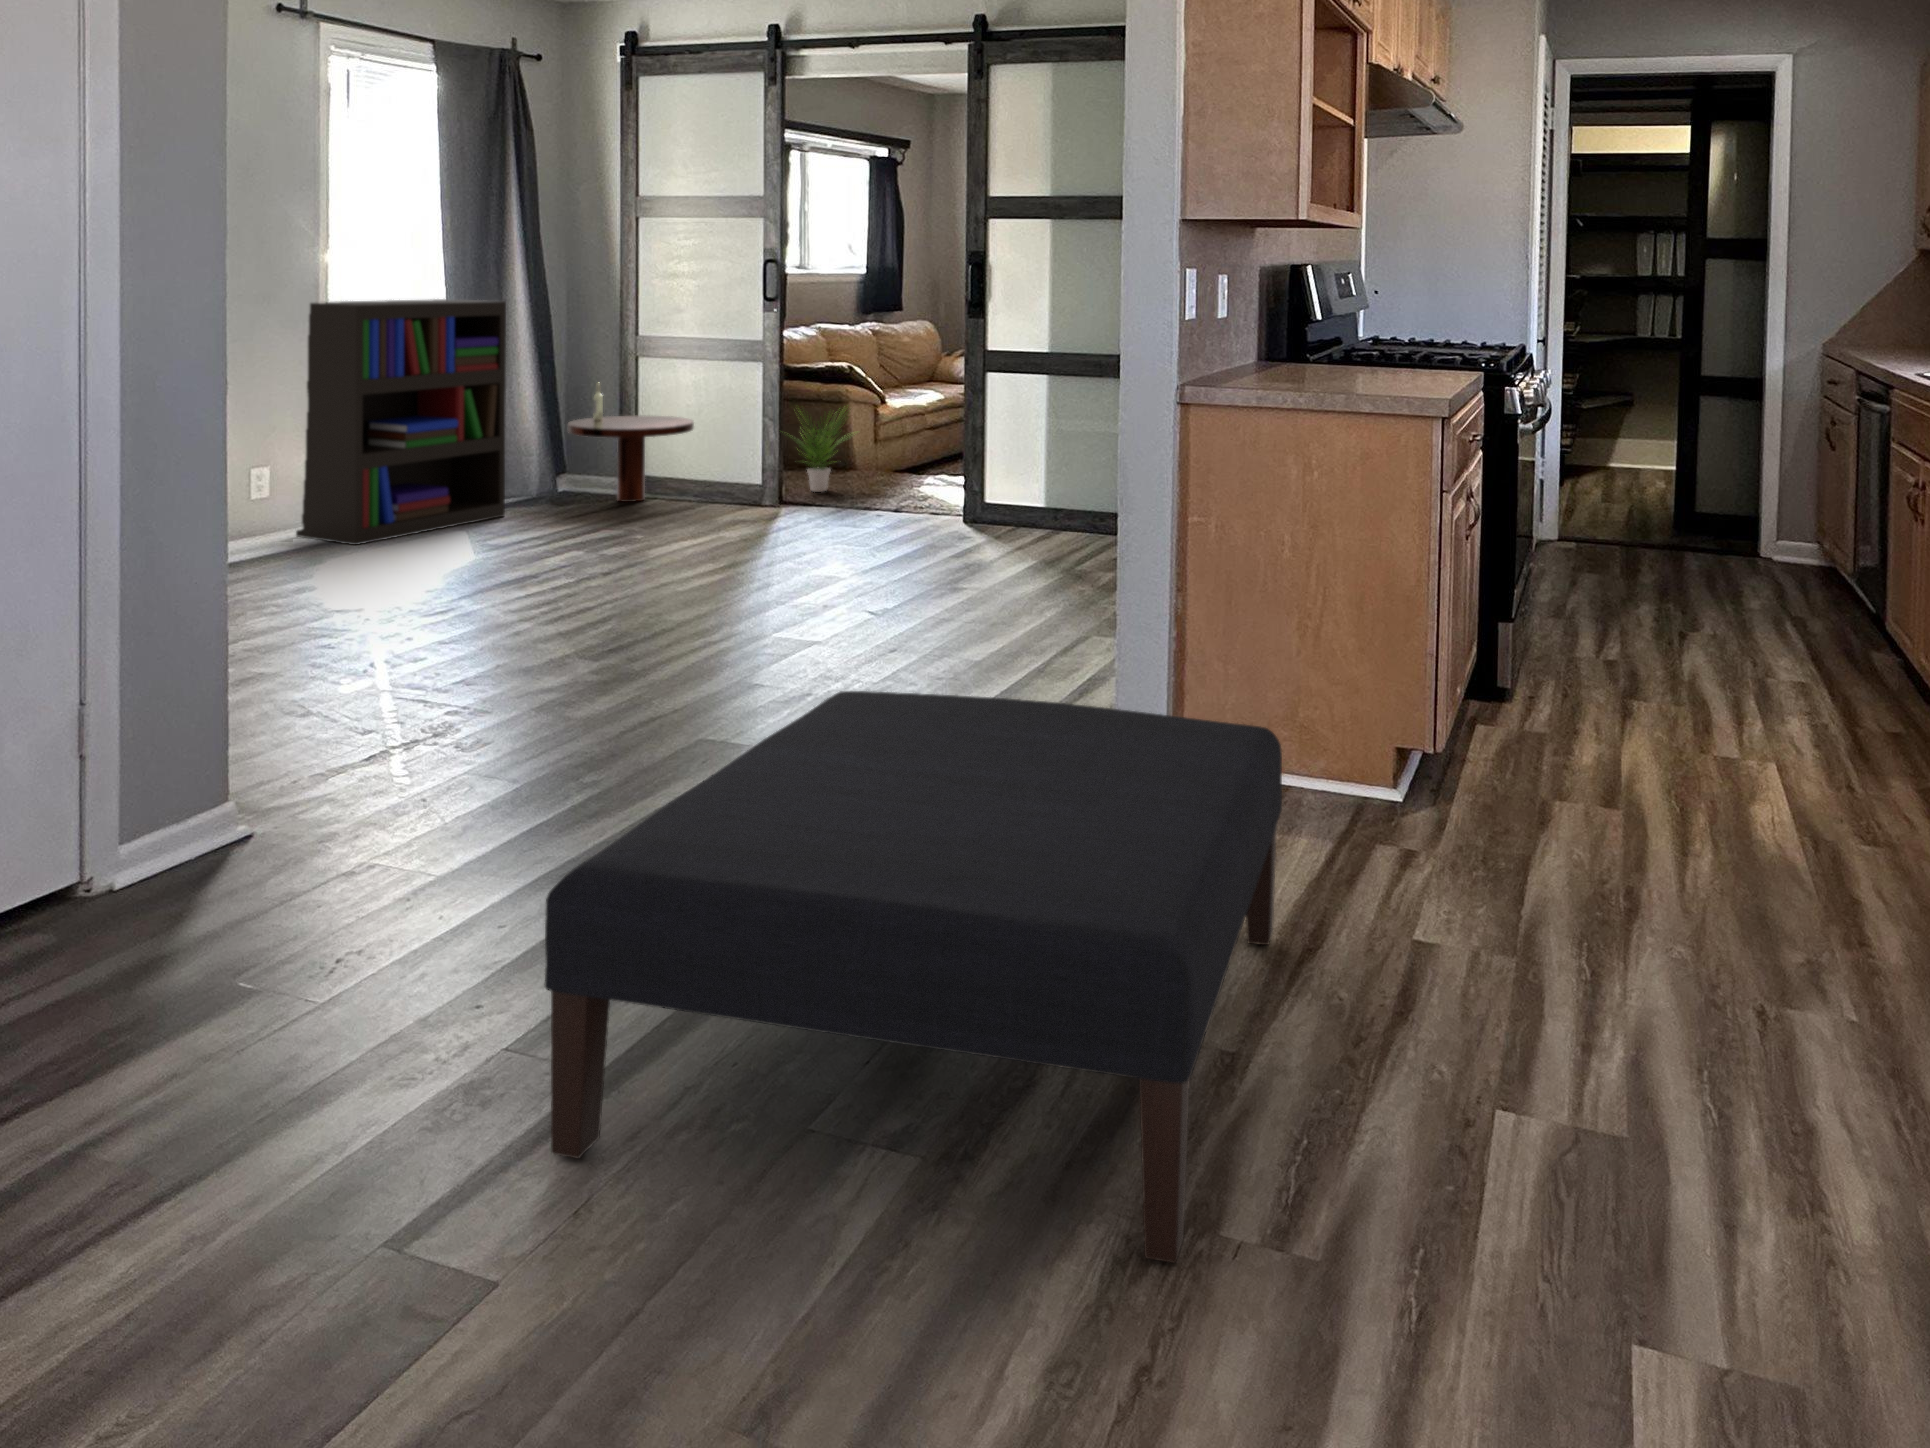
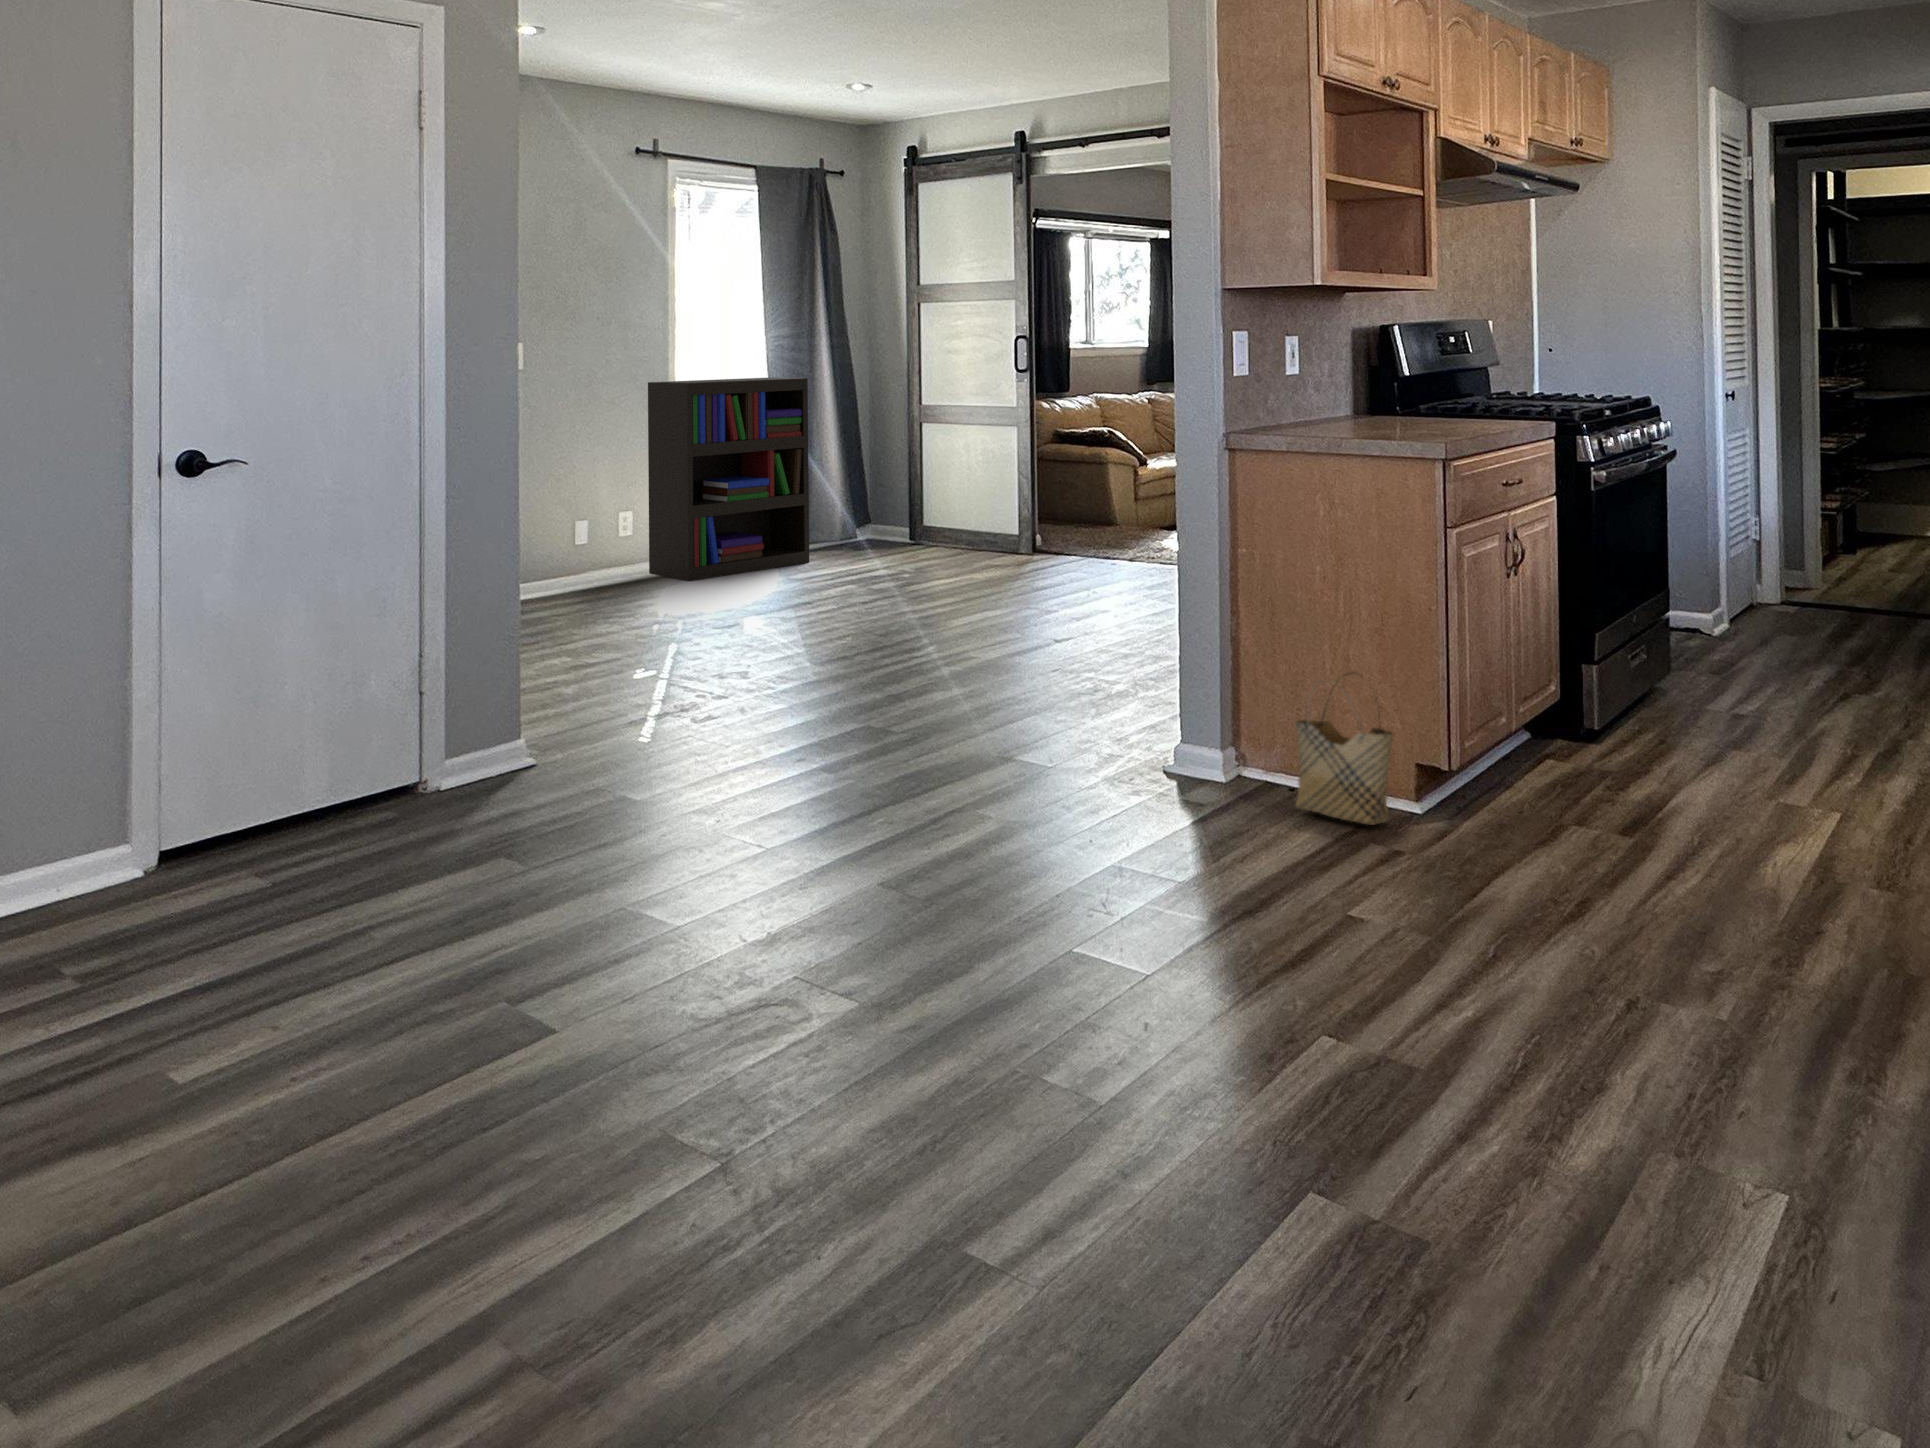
coffee table: present [568,383,694,502] -> none [863,448,967,553]
potted plant: present [789,411,852,492] -> none [1037,467,1114,548]
woven basket: none [1276,654,1393,825] -> present [1295,672,1393,825]
ottoman: present [544,691,1282,1263] -> none [621,672,1224,1065]

